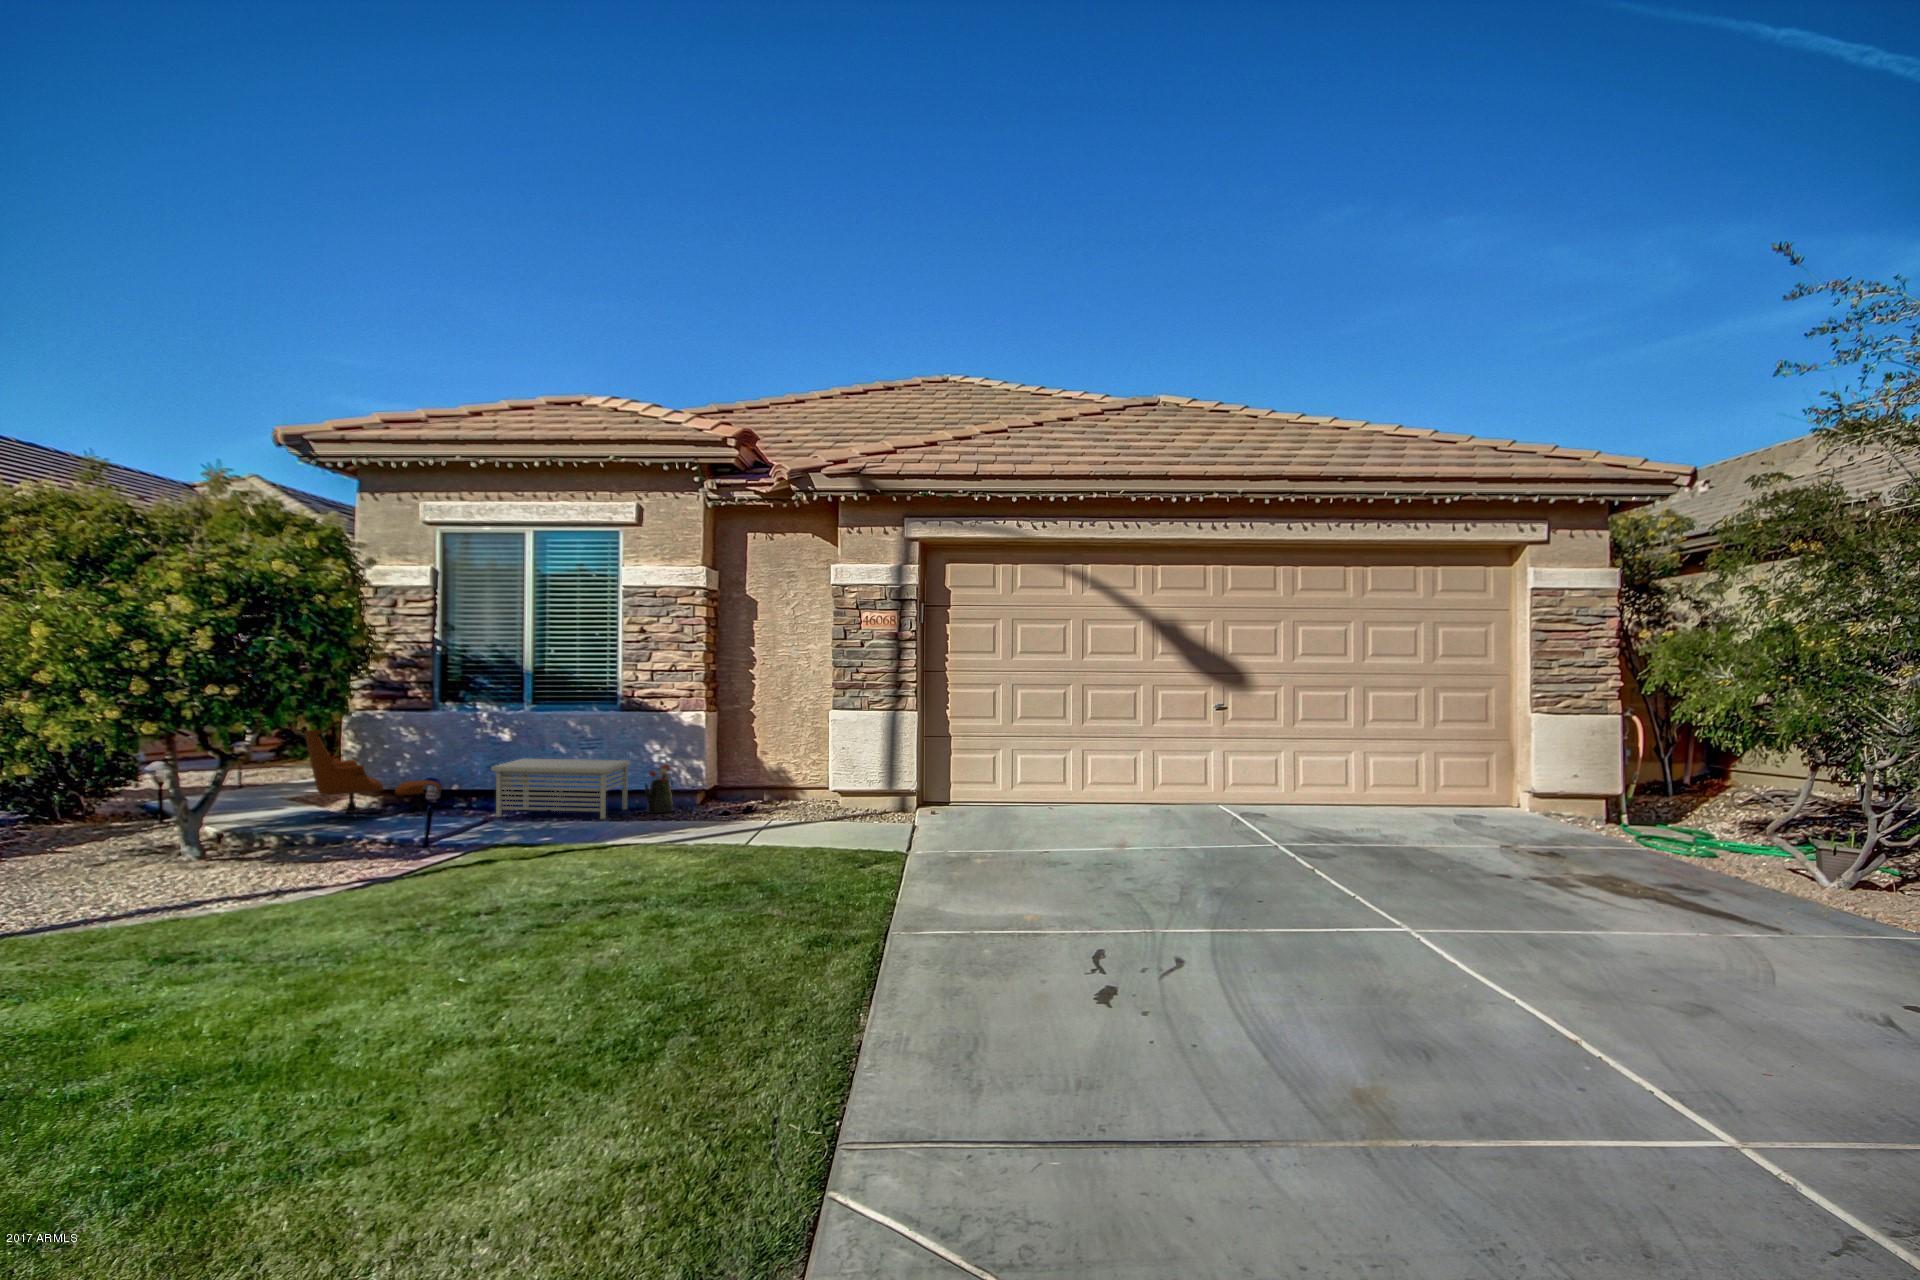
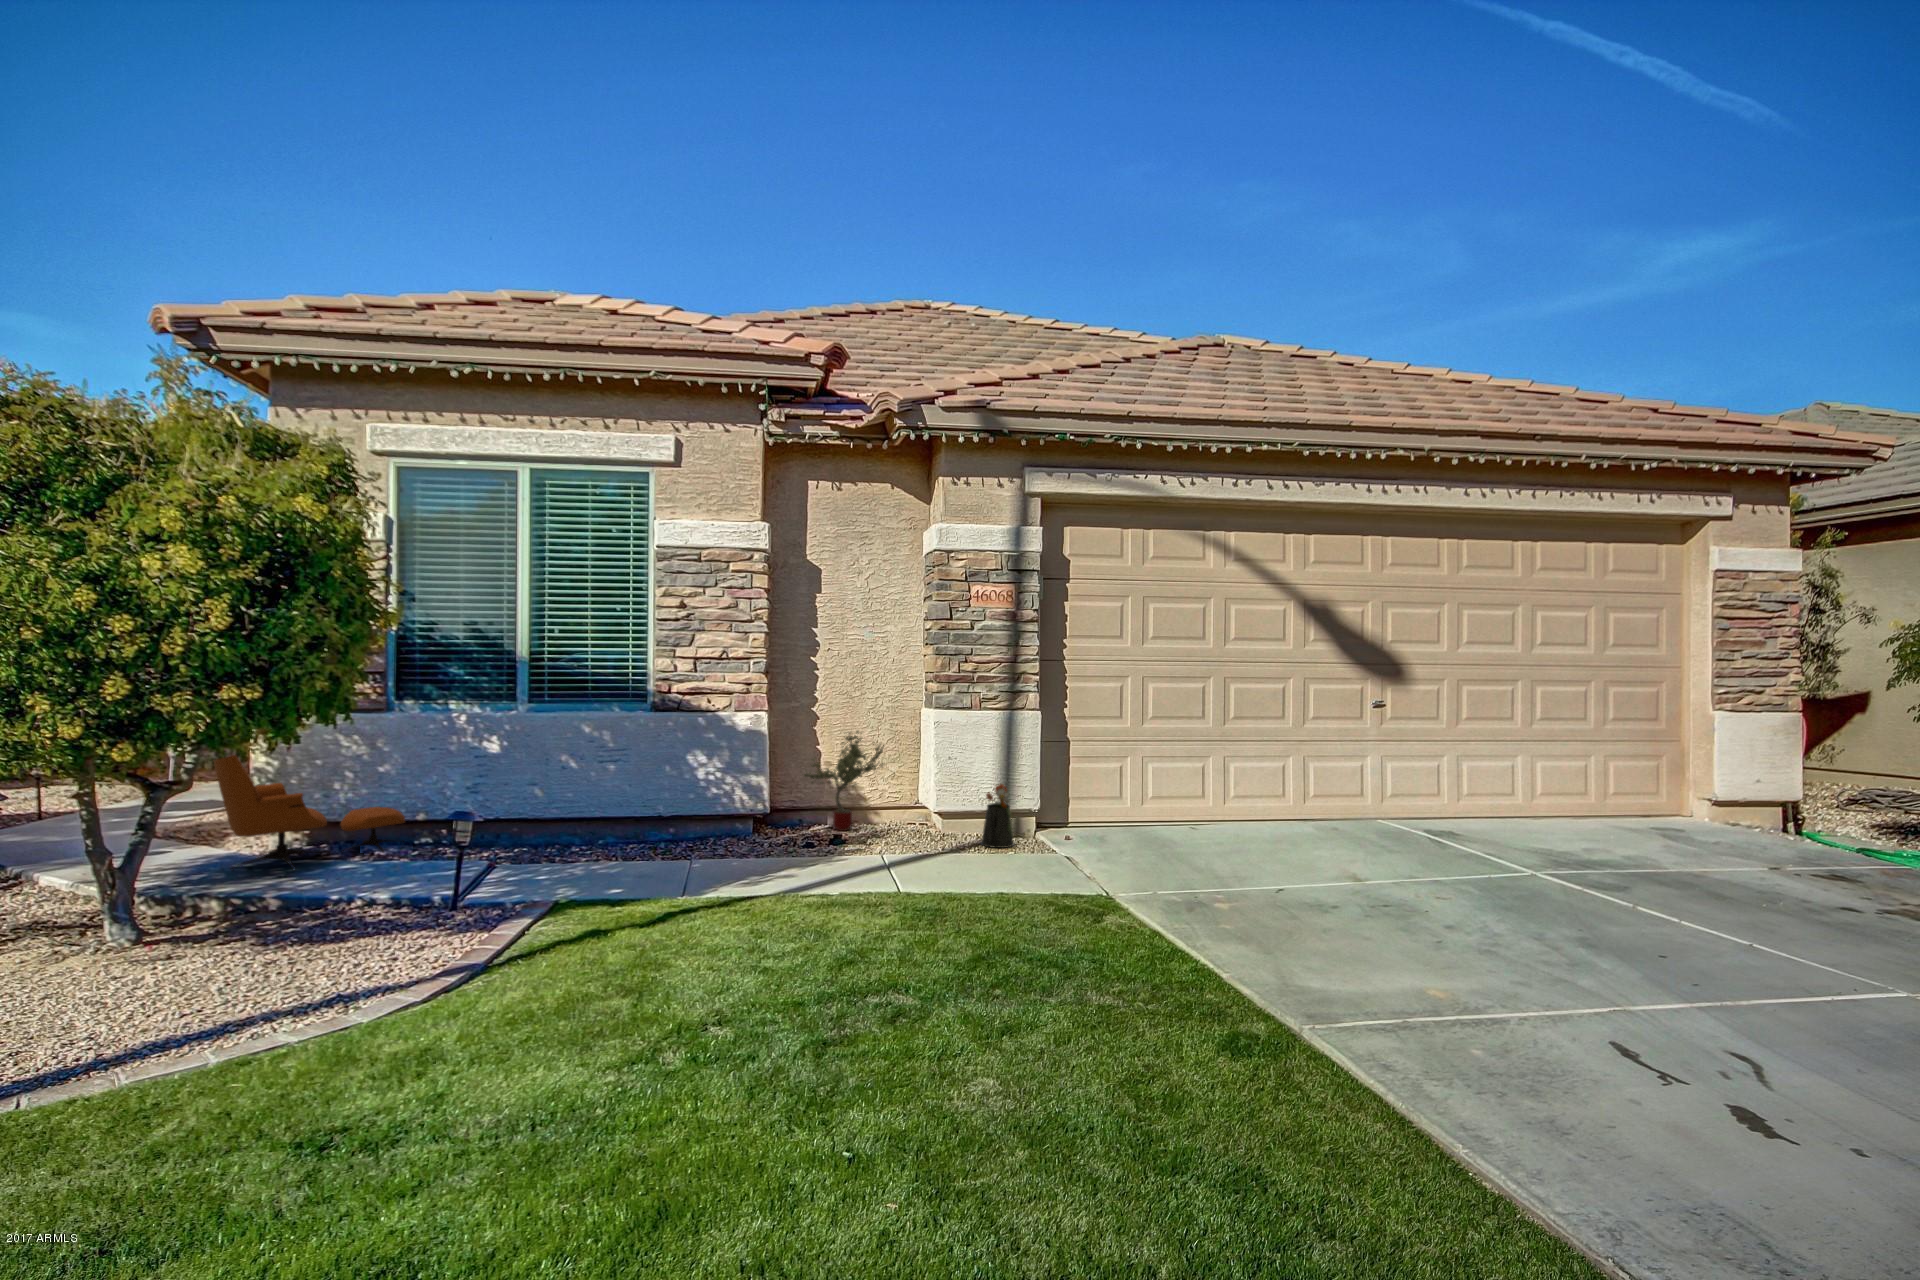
potted tree: none [735,727,798,806] -> present [804,731,884,831]
storage bench: present [491,758,630,819] -> none [490,775,671,859]
watering can: present [645,765,673,813] -> present [981,784,1014,848]

